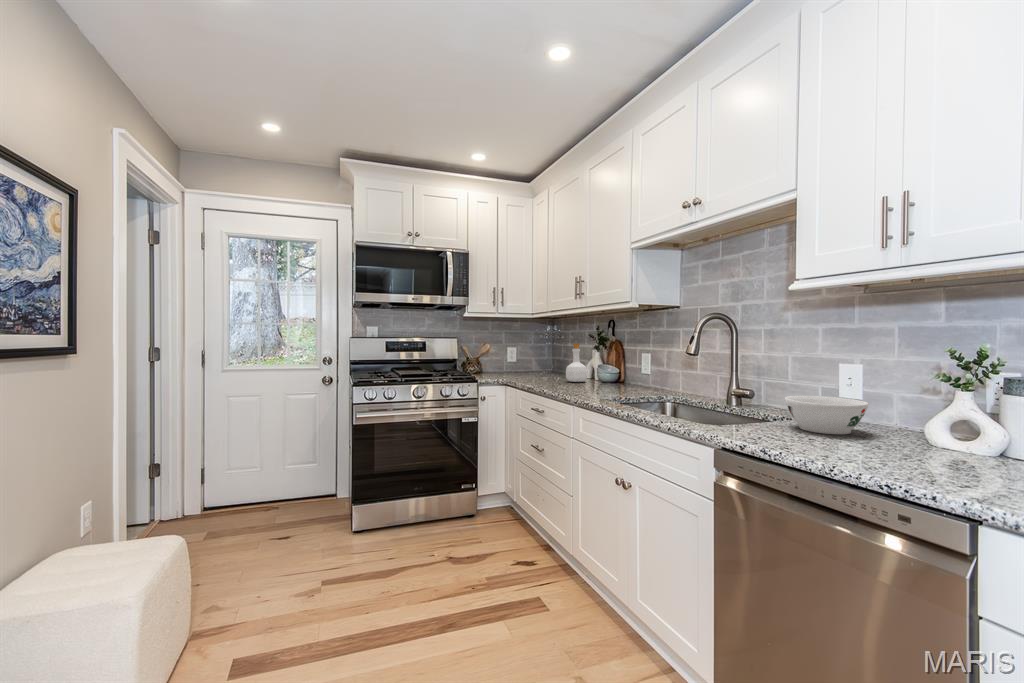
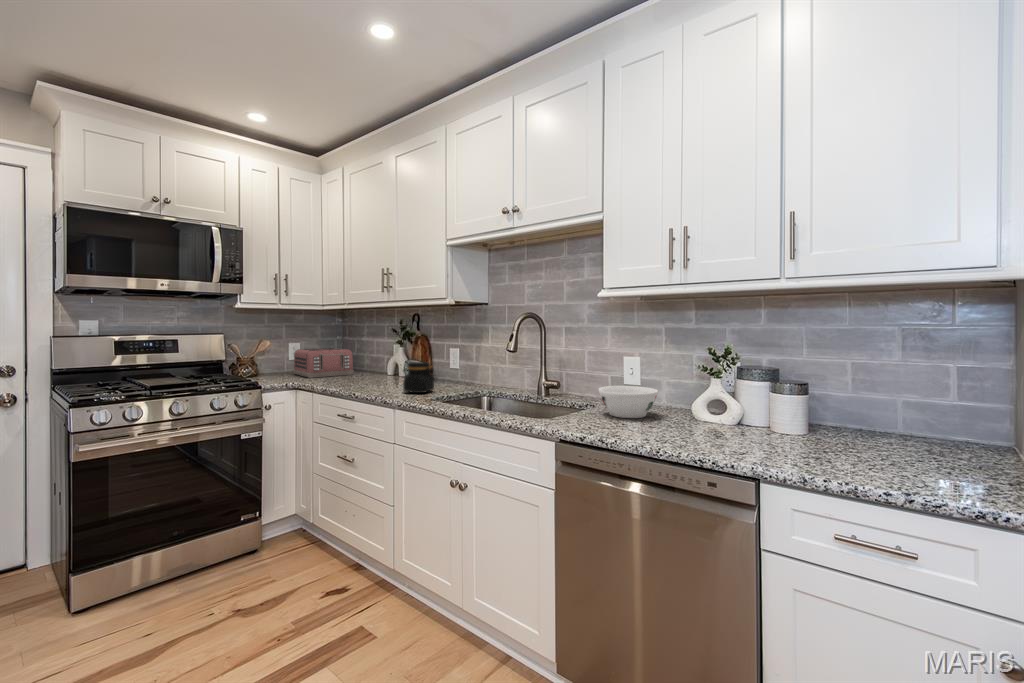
bottle: present [566,344,587,382] -> none [370,340,394,381]
toaster: none [509,352,557,376] -> present [293,348,354,378]
jar: none [588,364,618,393] -> present [403,362,435,393]

